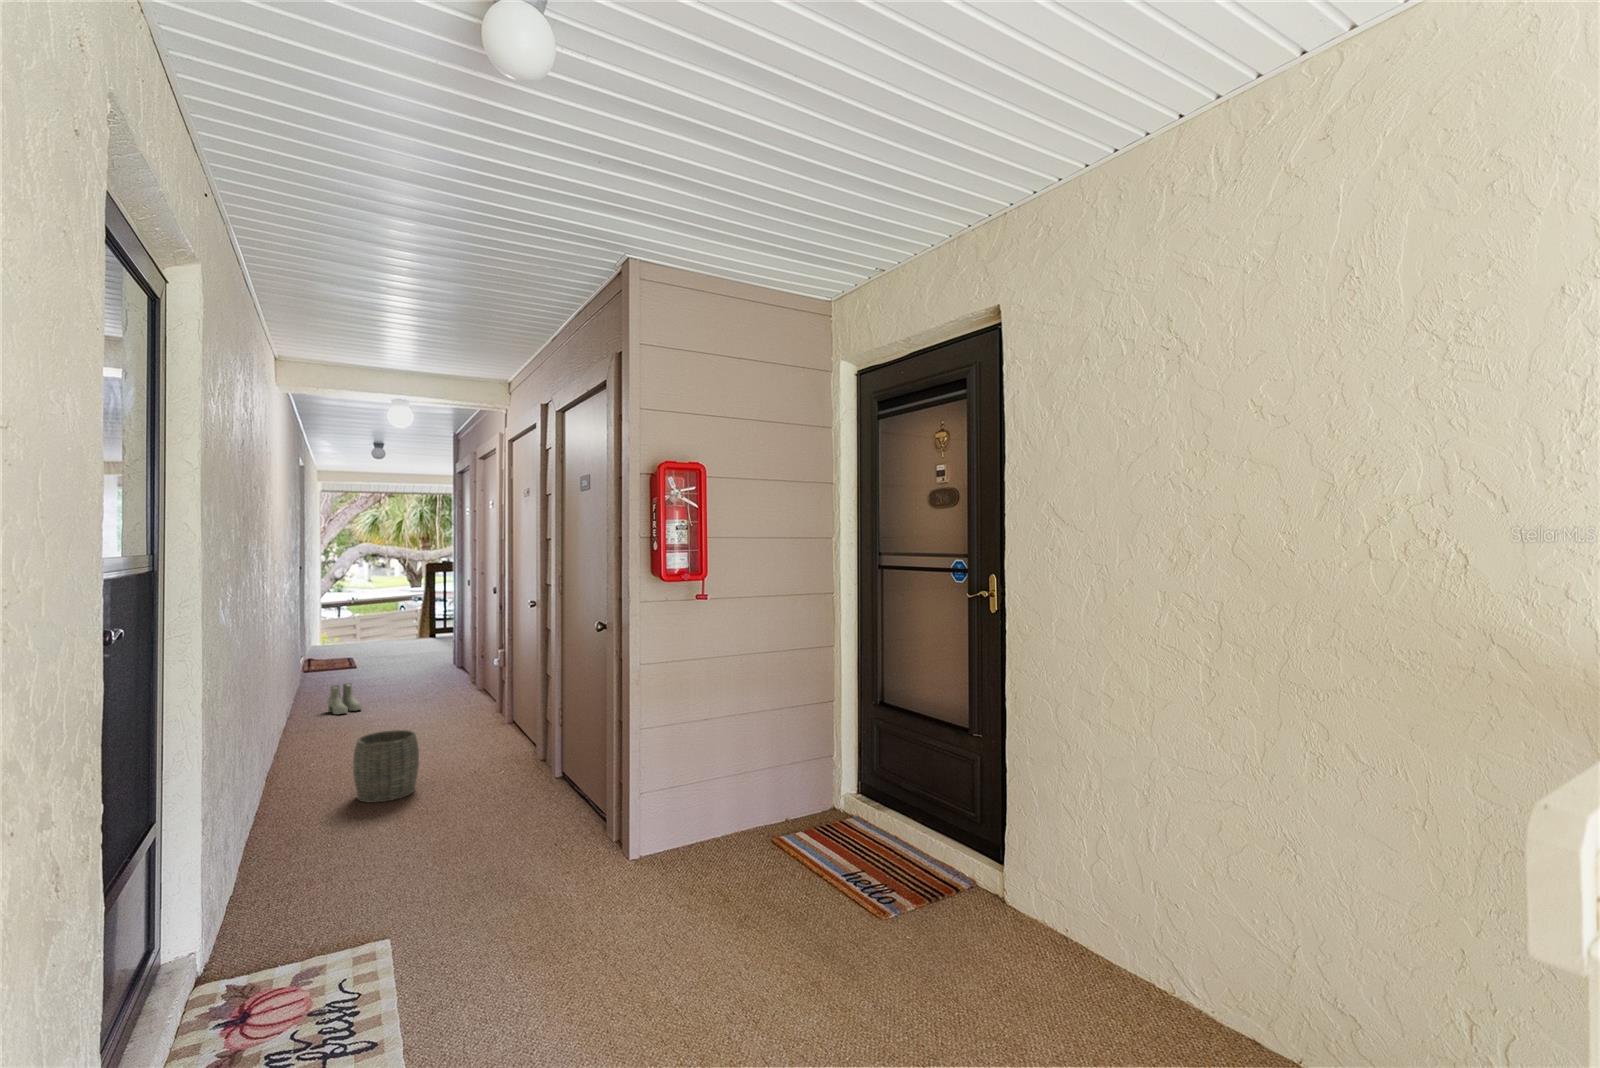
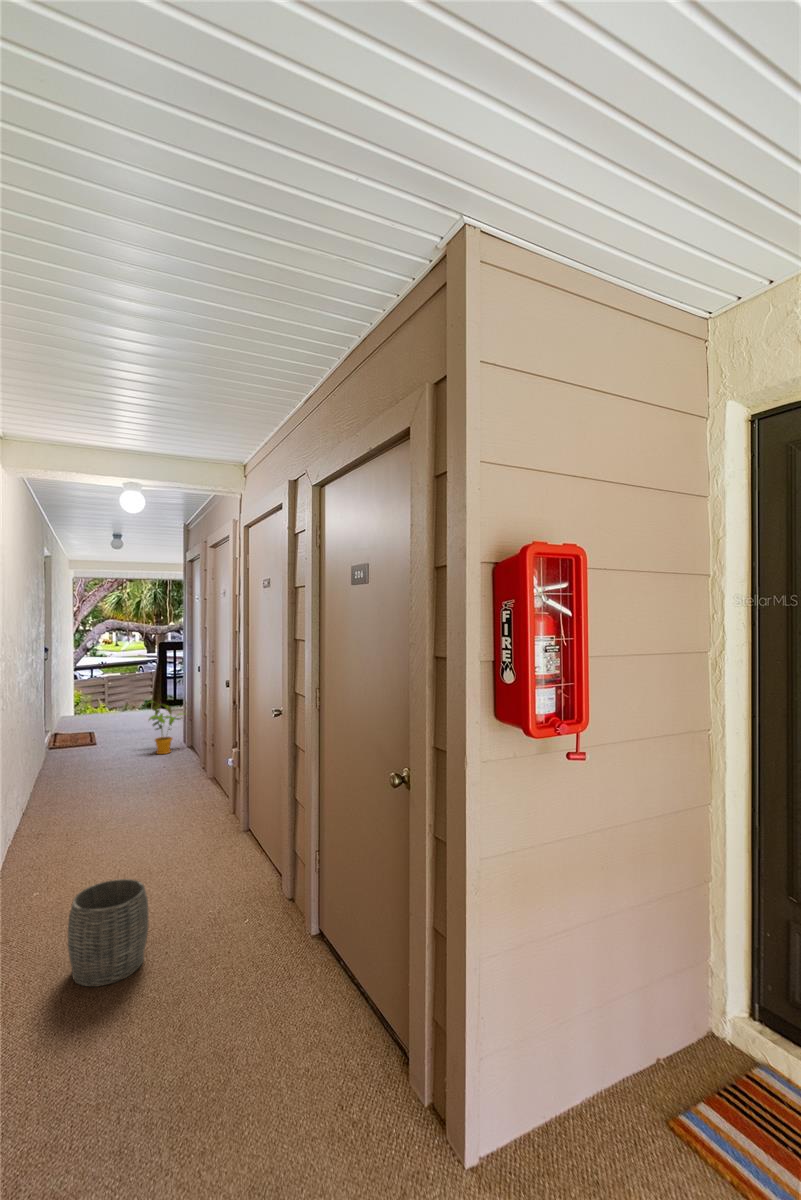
house plant: none [413,620,460,675] -> present [148,702,182,754]
boots: present [328,683,362,714] -> none [61,776,95,811]

